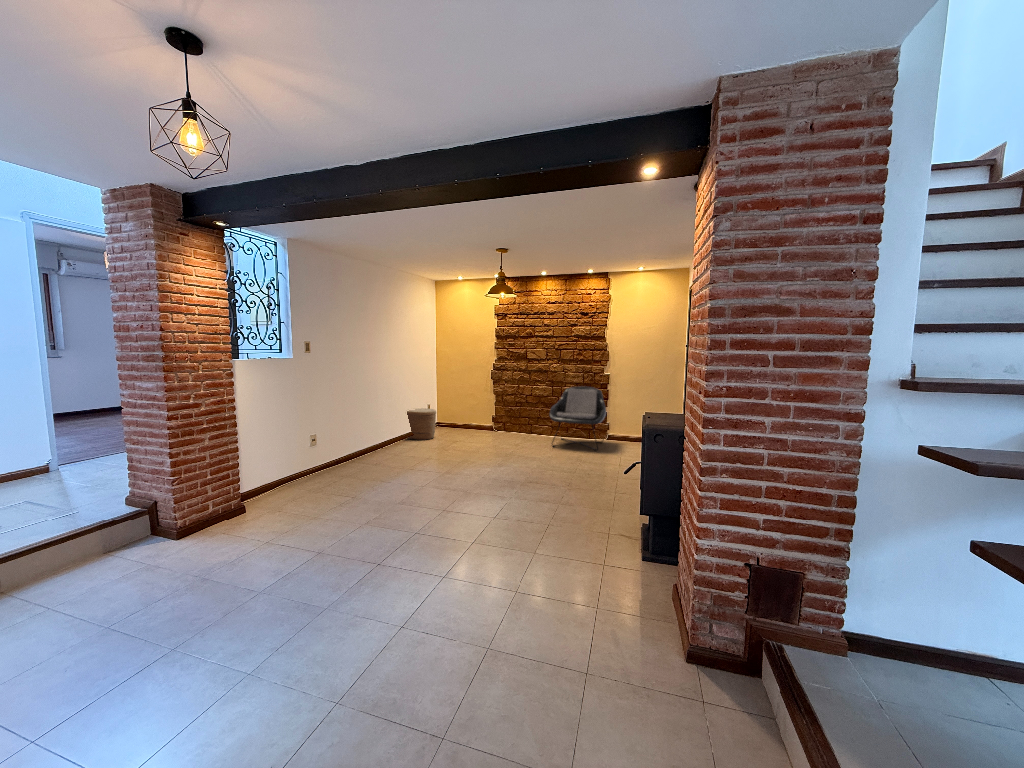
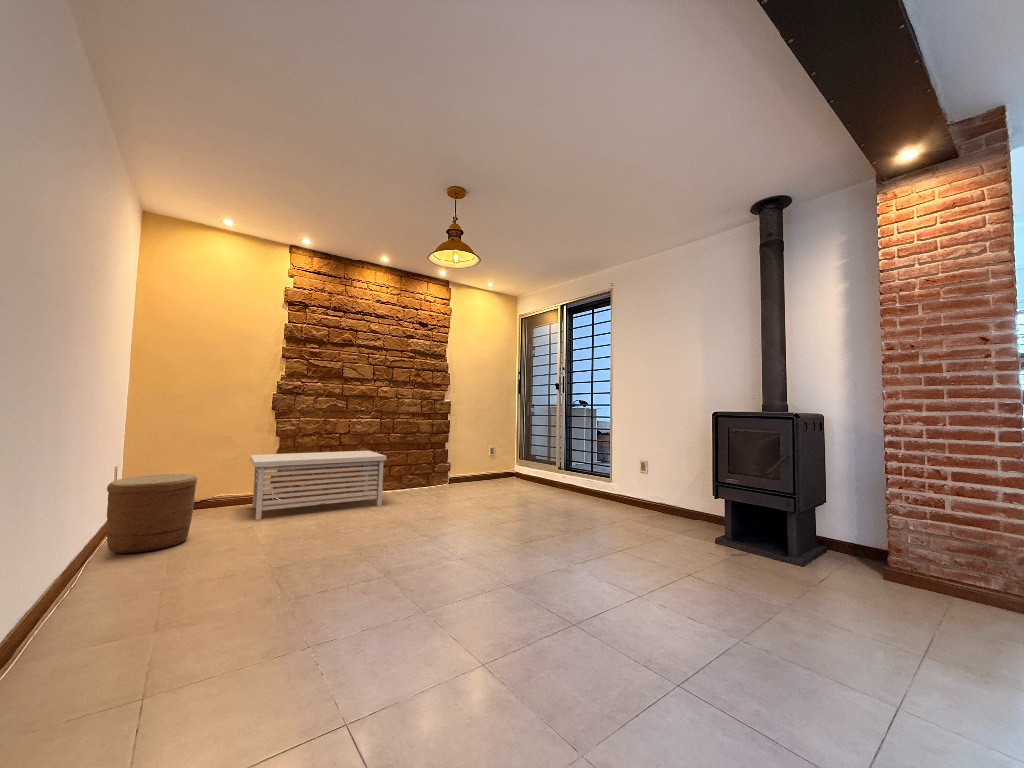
lounge chair: present [549,386,606,451] -> none [398,417,482,503]
storage bench: none [465,404,542,444] -> present [250,451,387,520]

